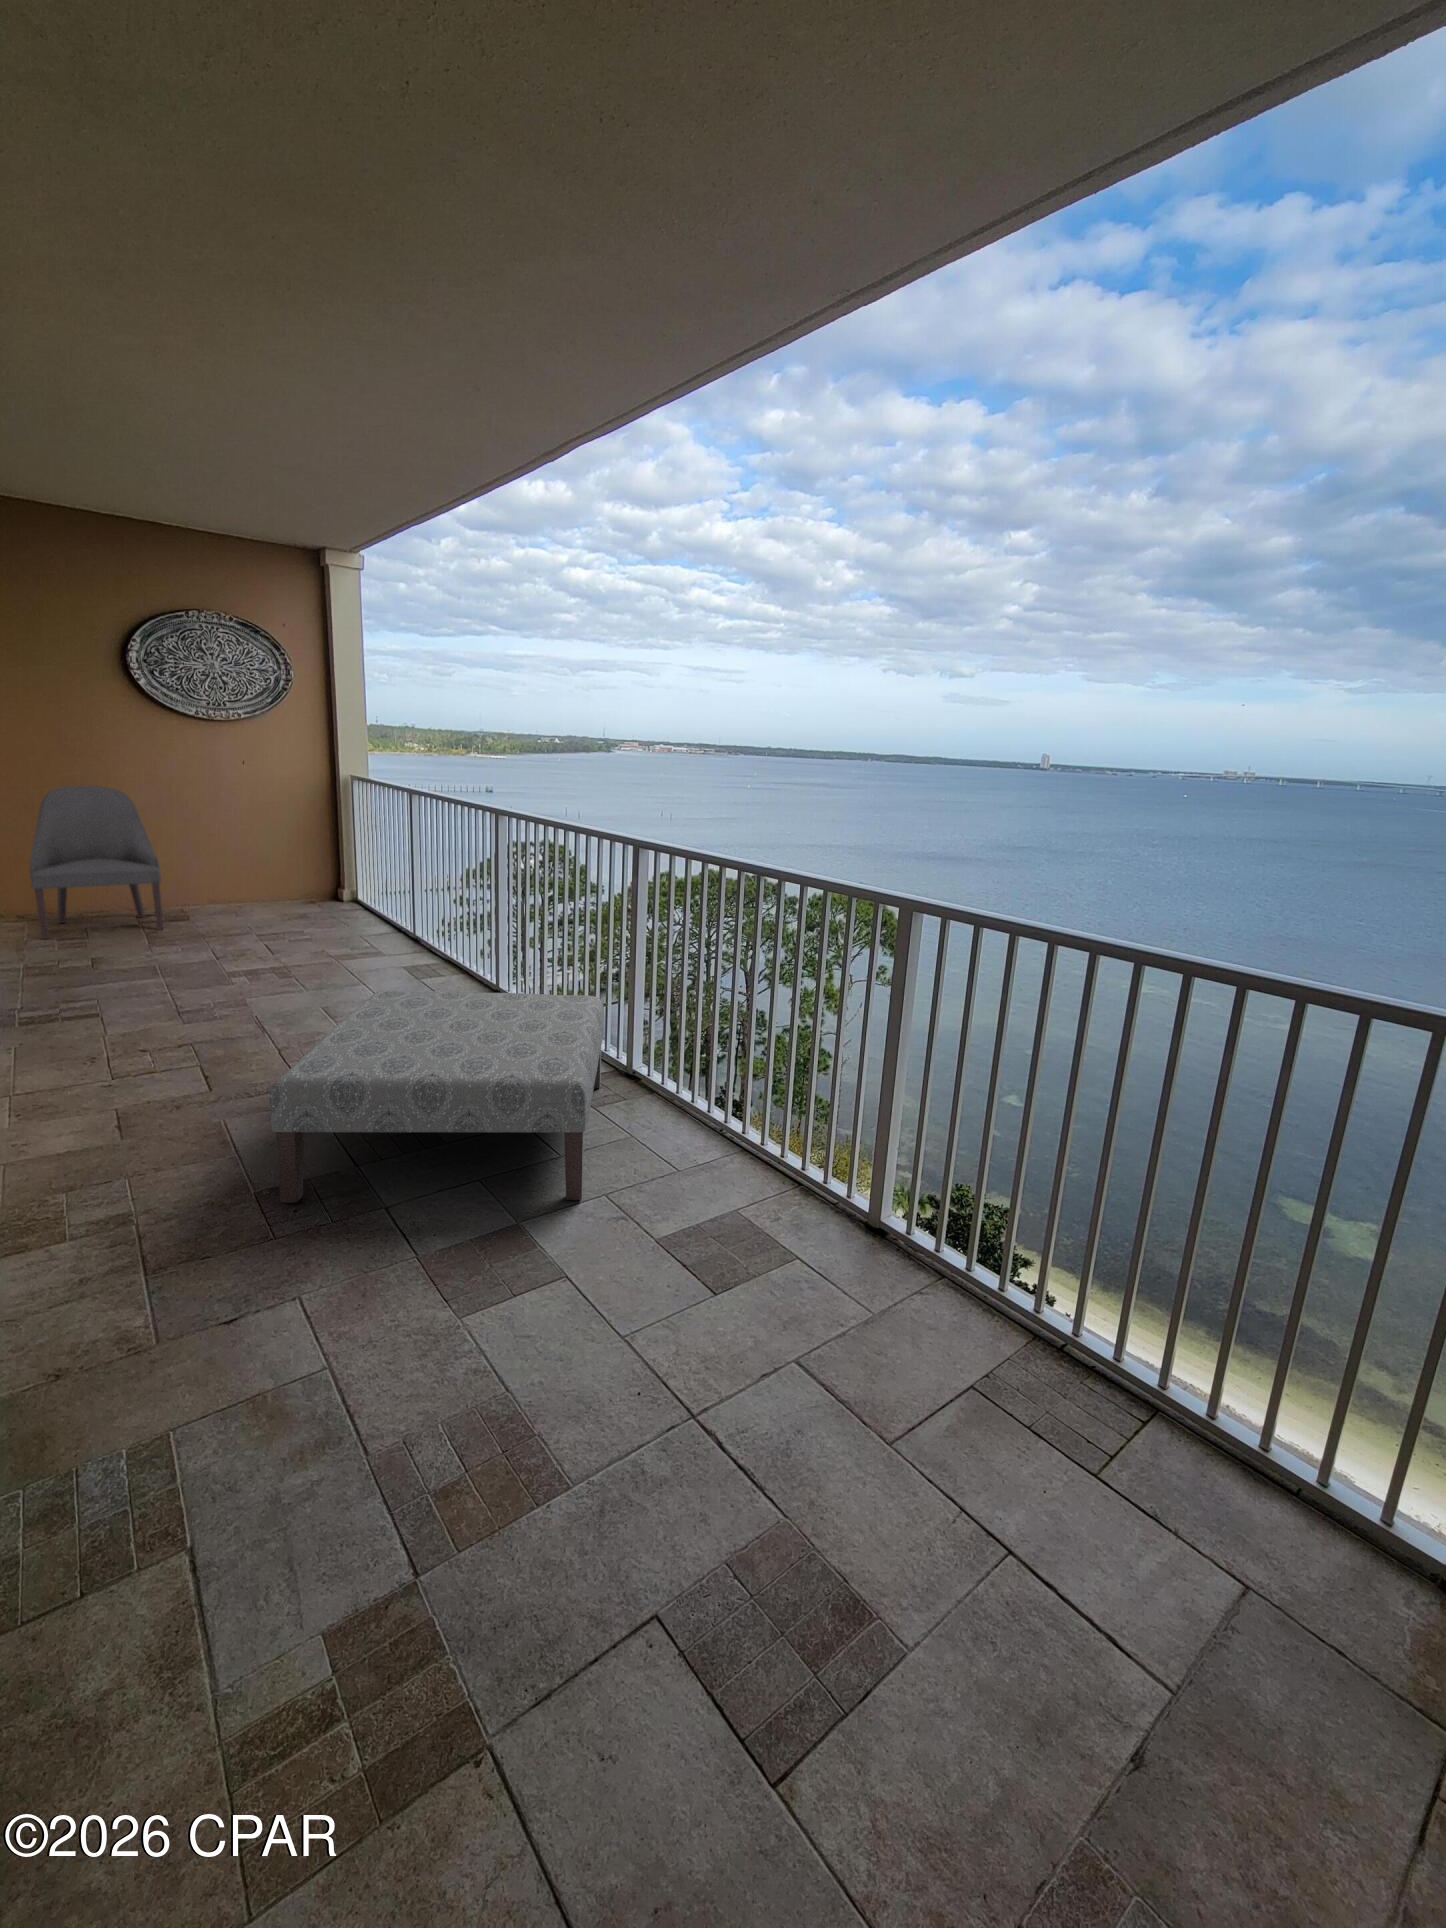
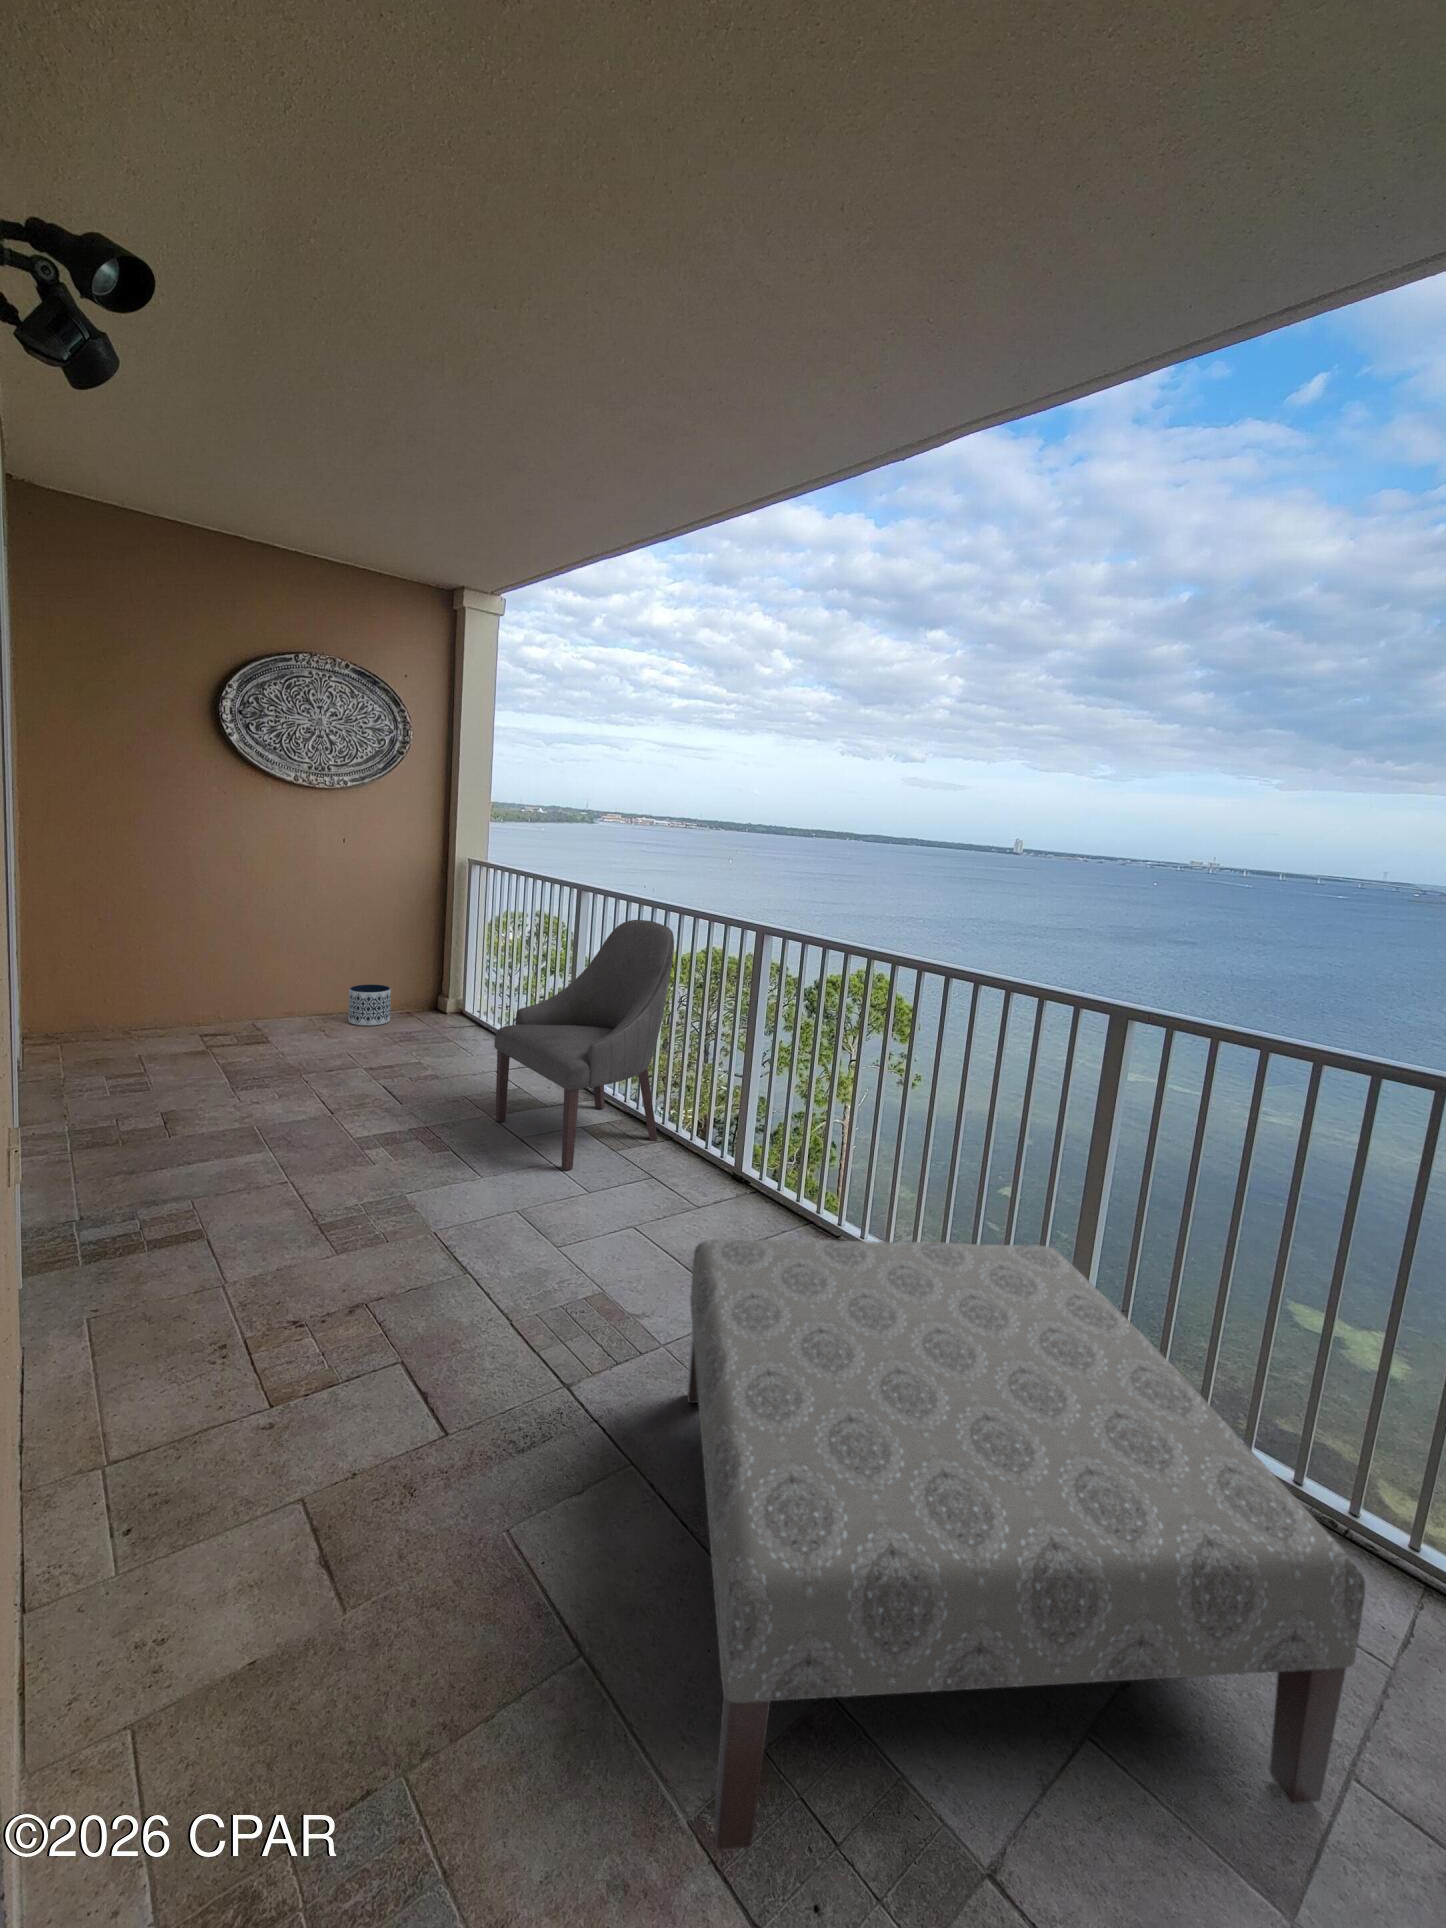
chair: present [30,786,163,939] -> present [494,920,674,1170]
planter: none [258,878,294,909] -> present [349,984,391,1026]

